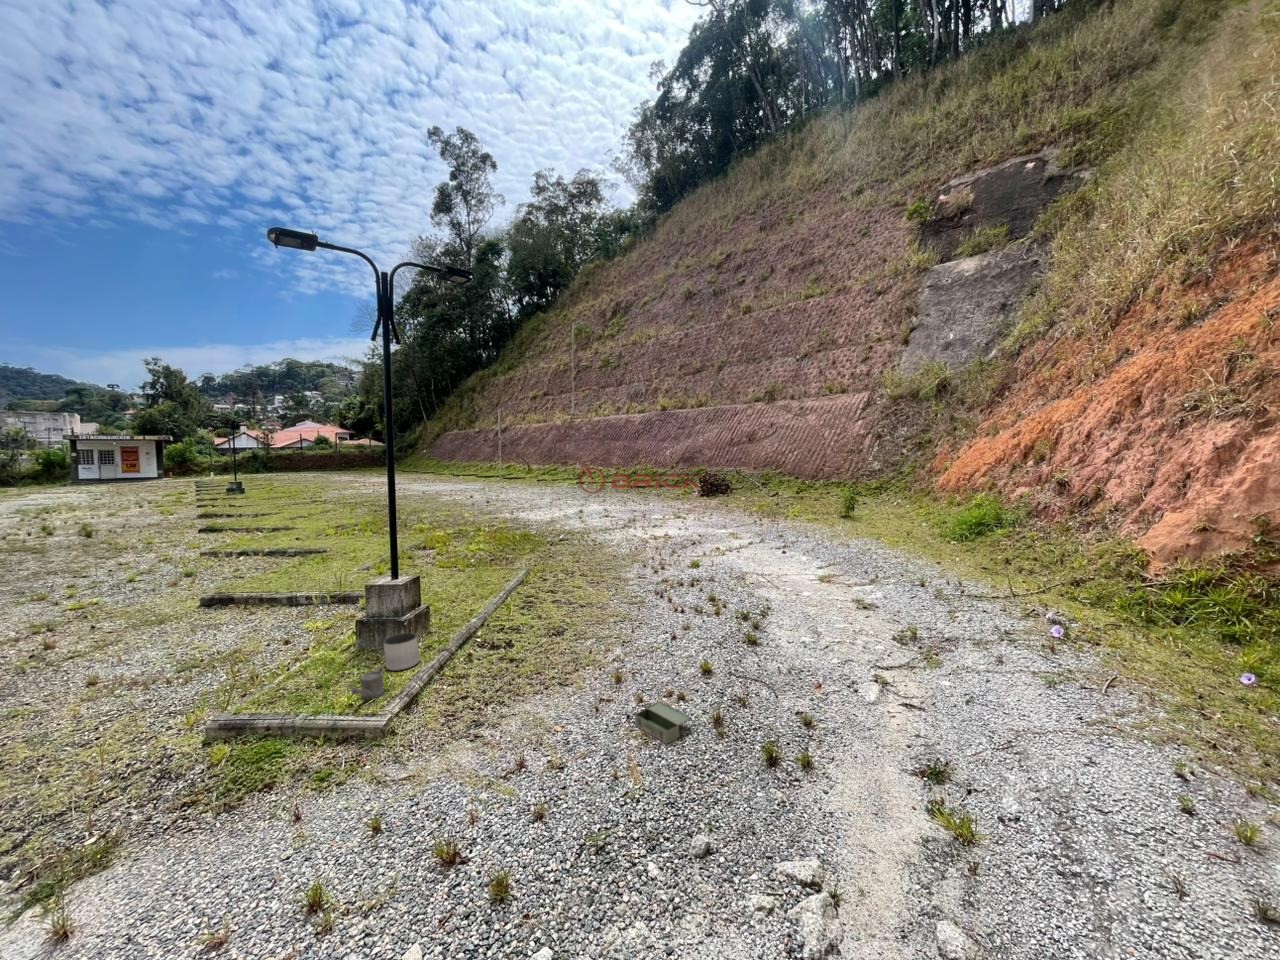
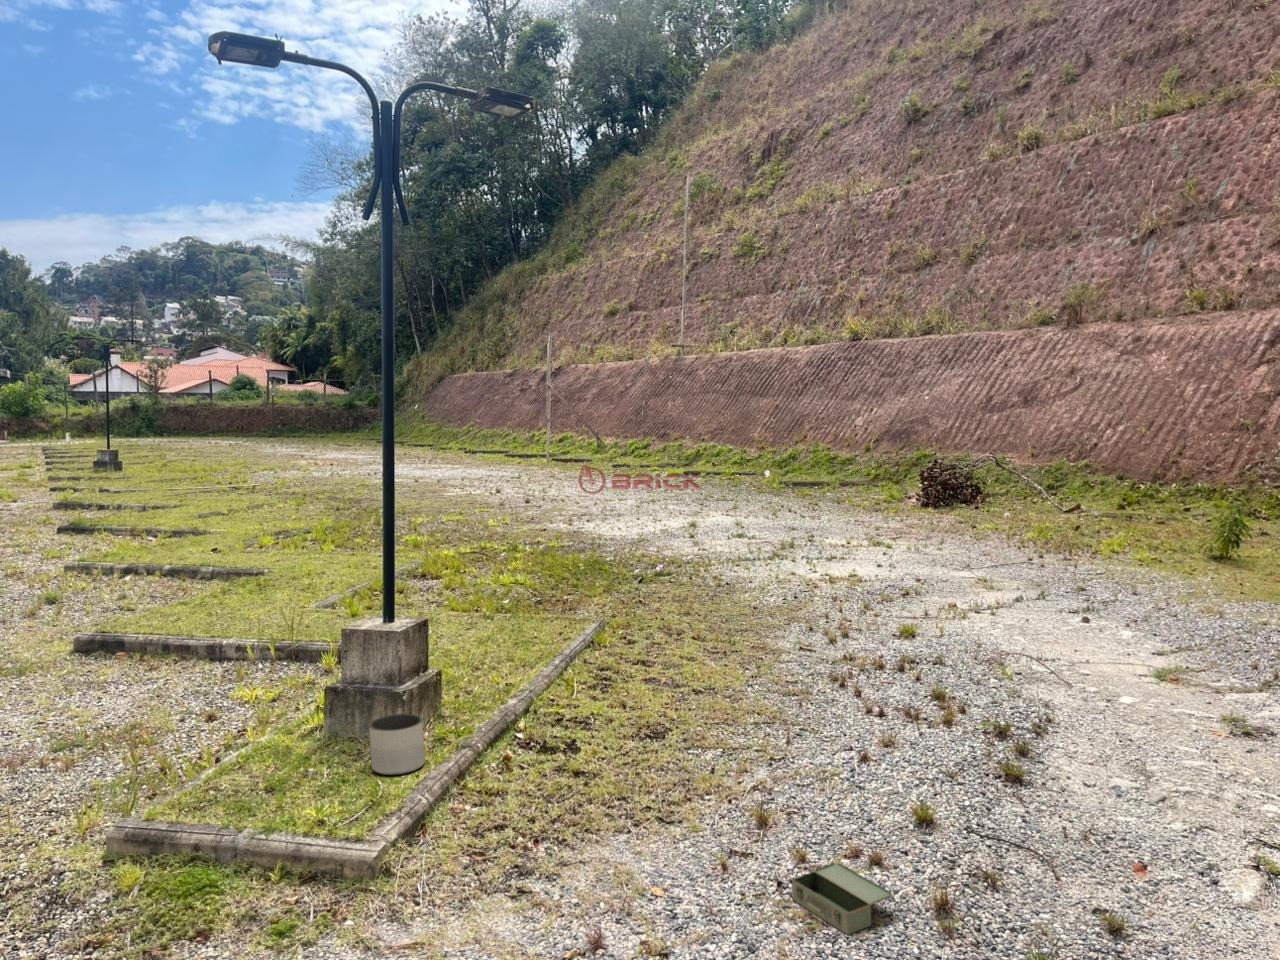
watering can: present [352,667,384,699] -> none [323,766,372,816]

